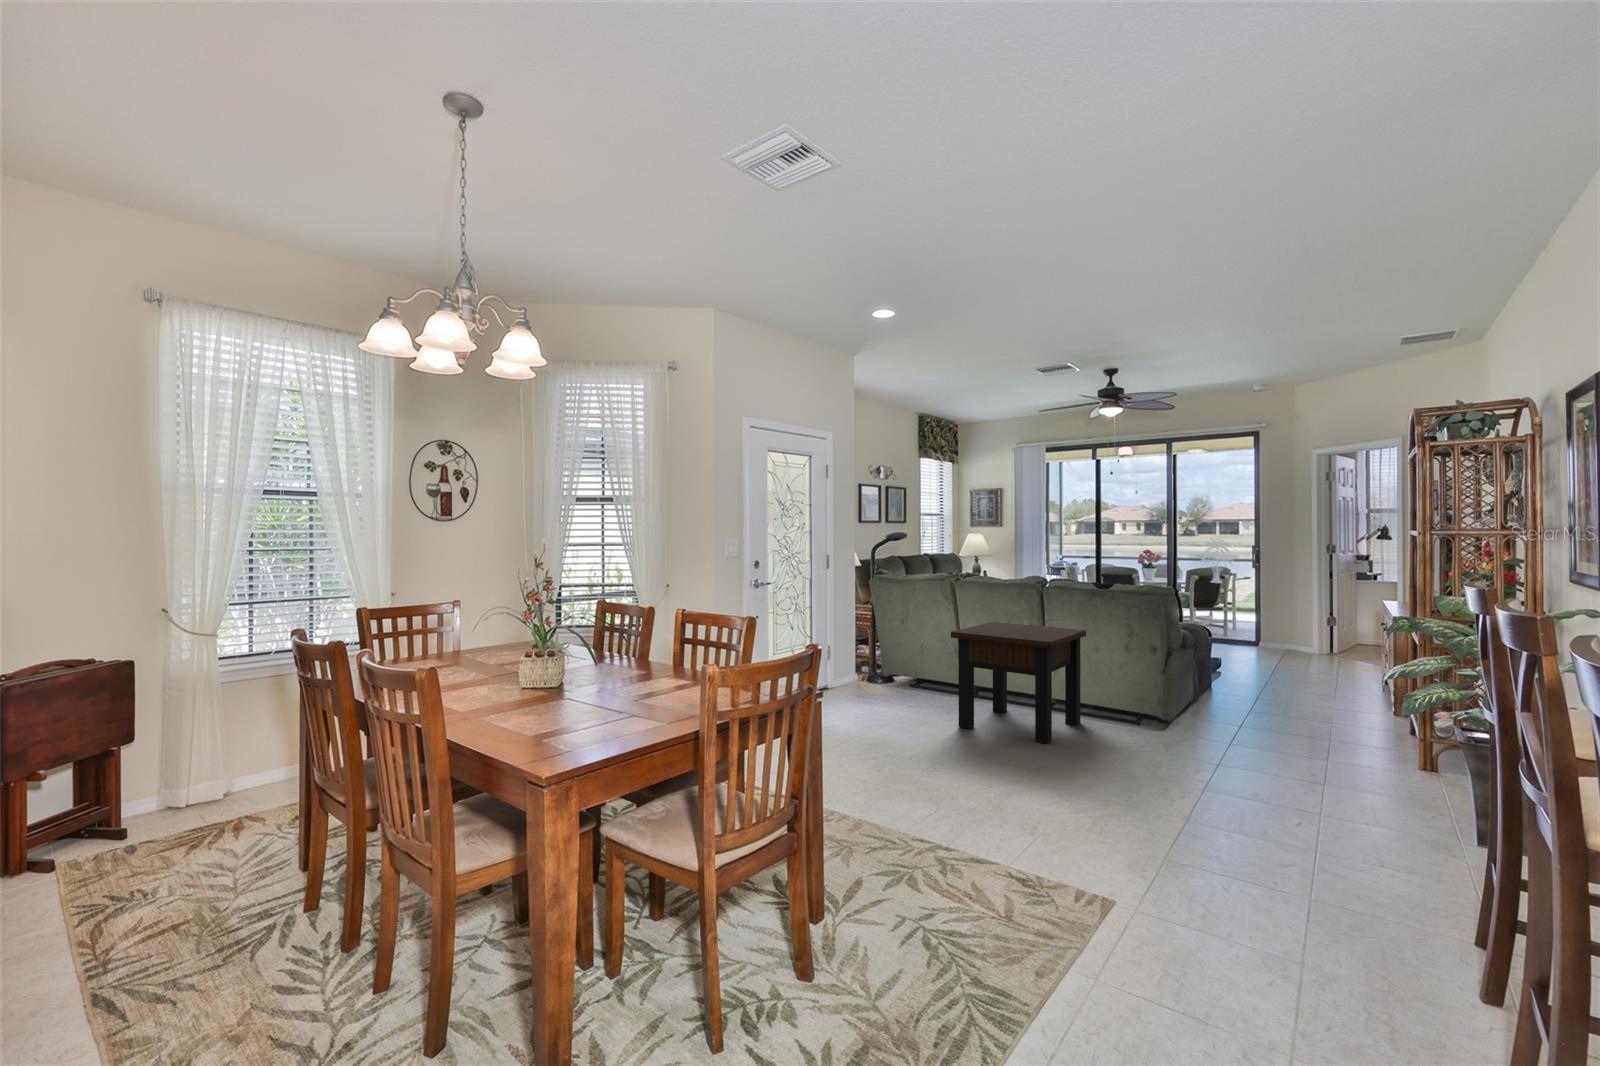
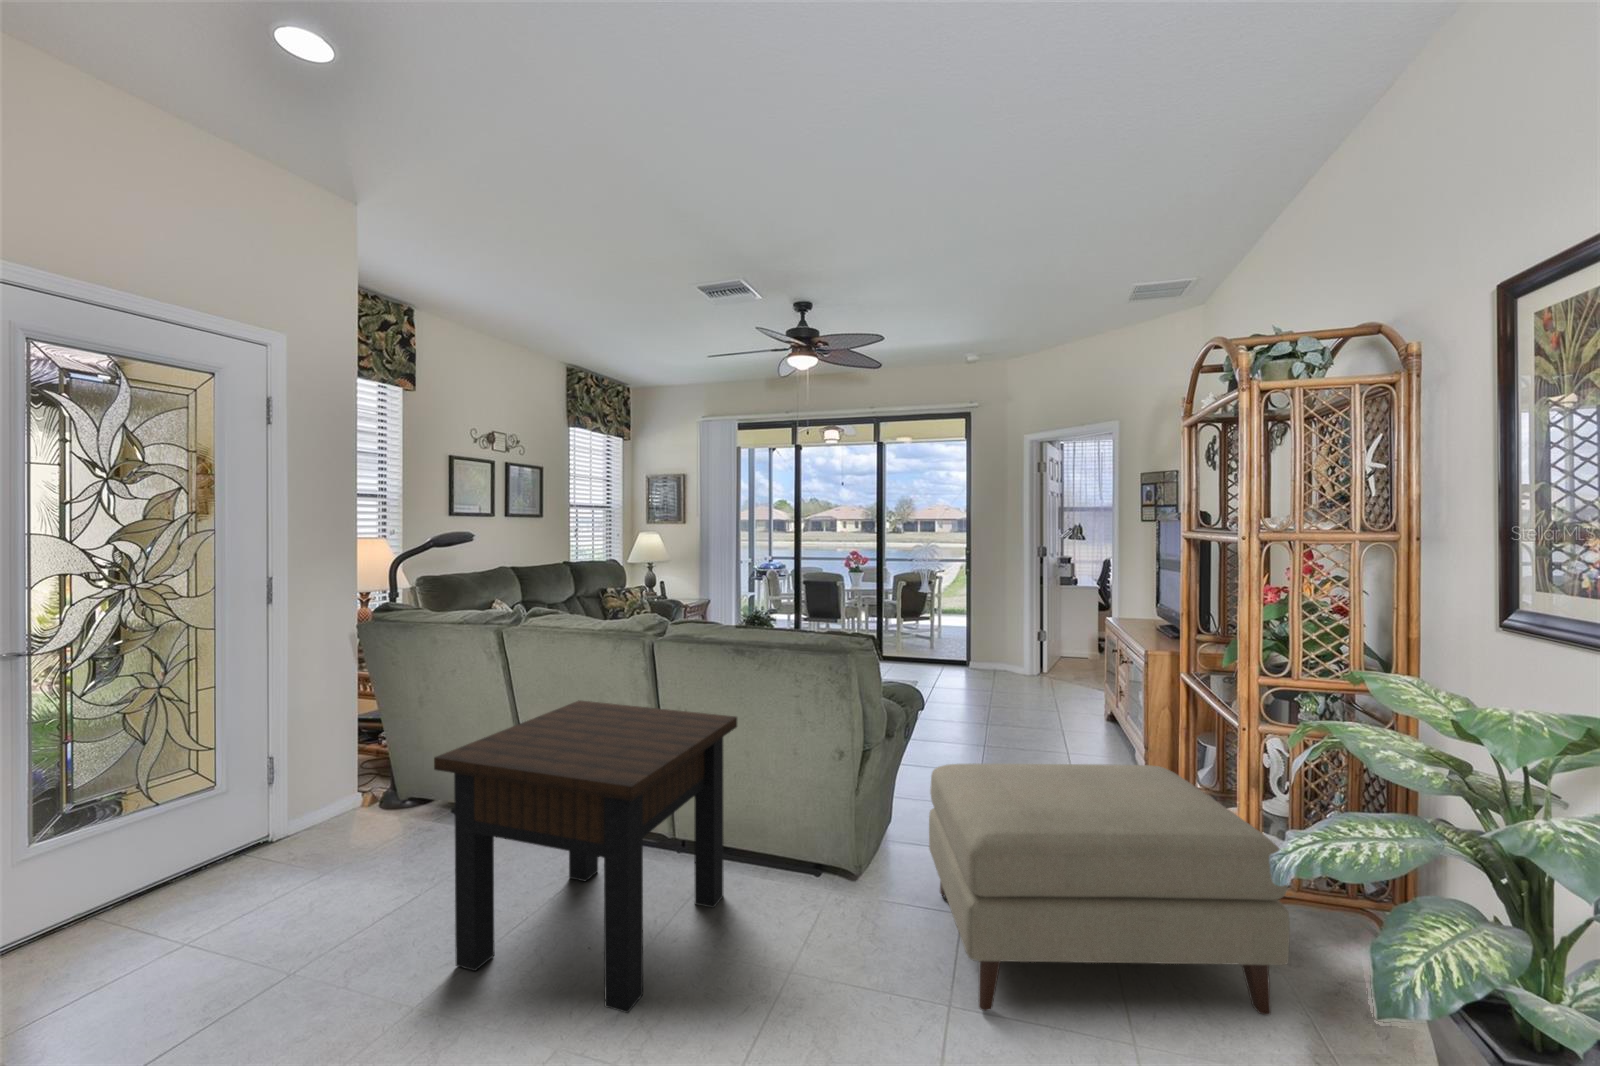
ottoman: none [1203,660,1405,778] -> present [929,764,1290,1015]

